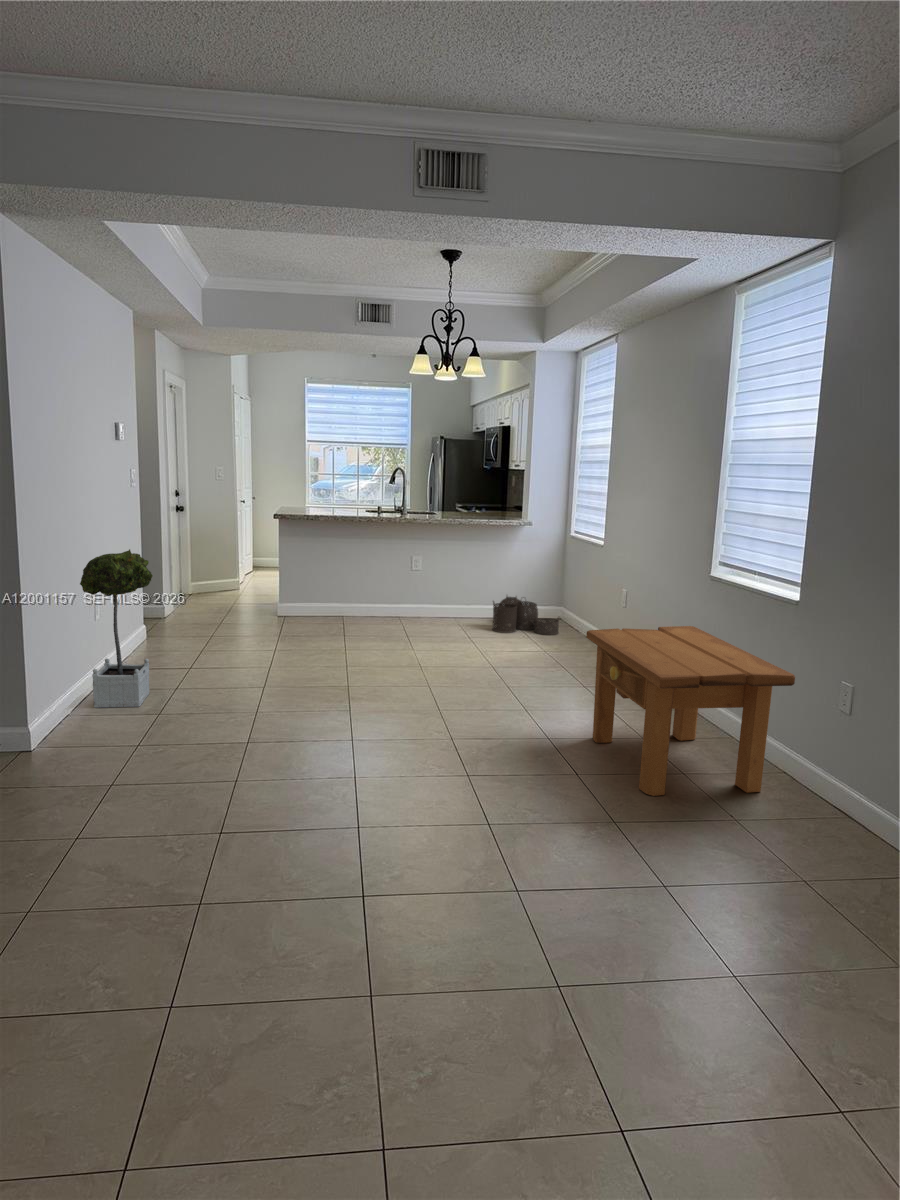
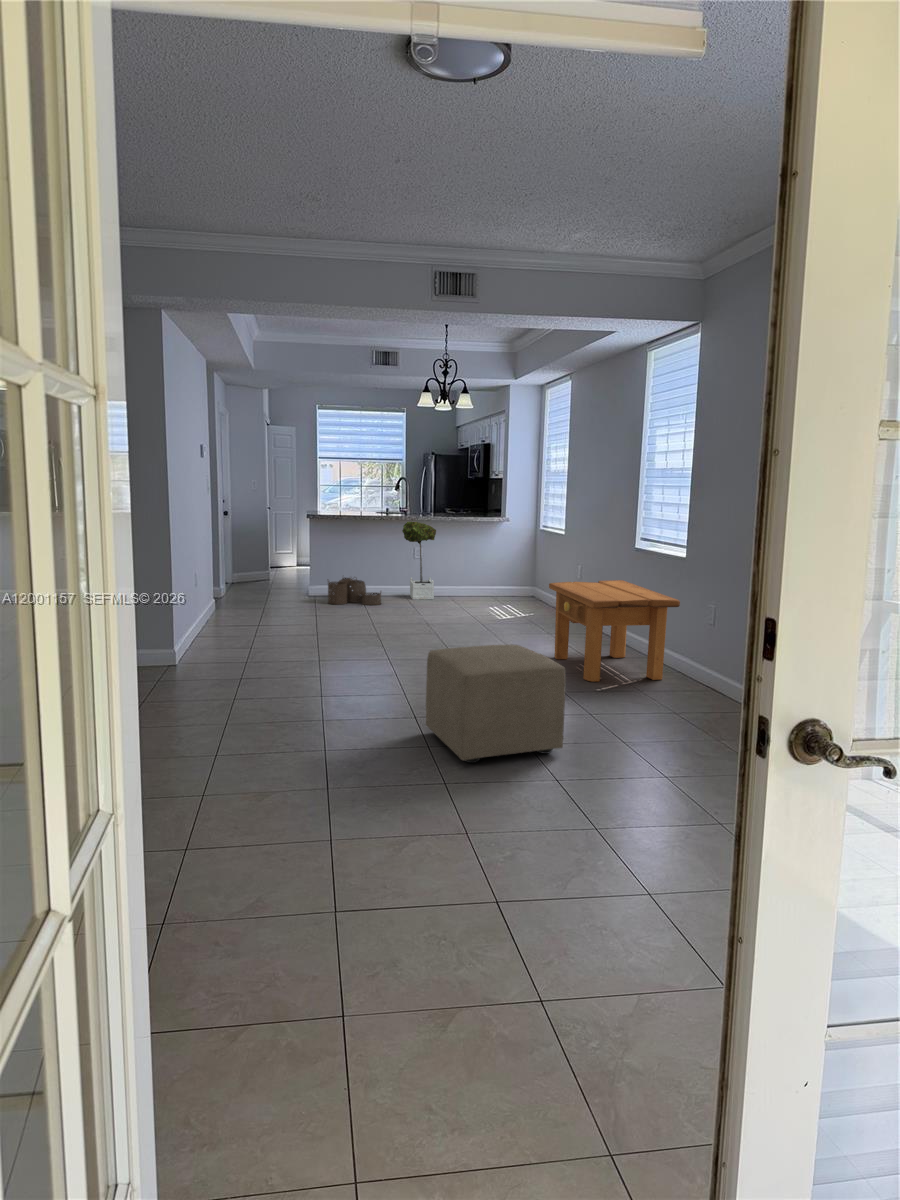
potted tree: present [80,549,153,708] -> present [402,522,436,599]
woven basket: present [493,596,559,635] -> present [328,578,381,605]
ottoman: none [371,780,628,1054] -> present [426,645,566,763]

